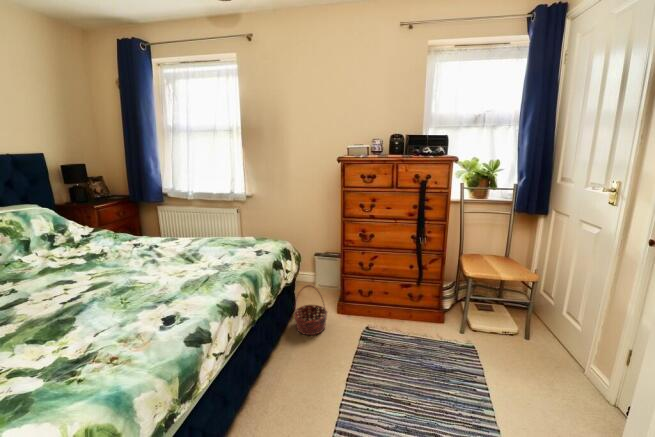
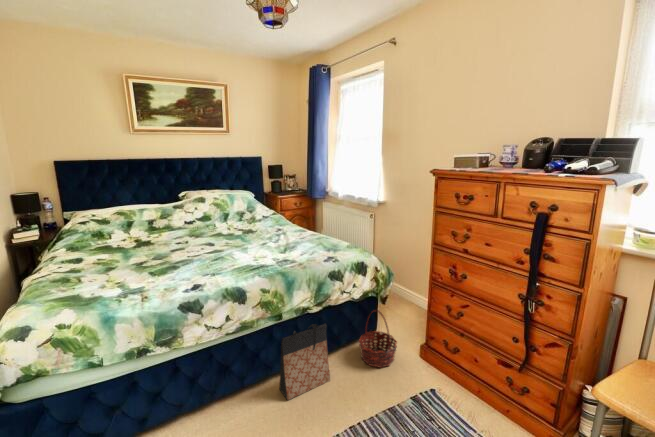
bag: none [263,310,296,396] -> present [279,324,330,400]

